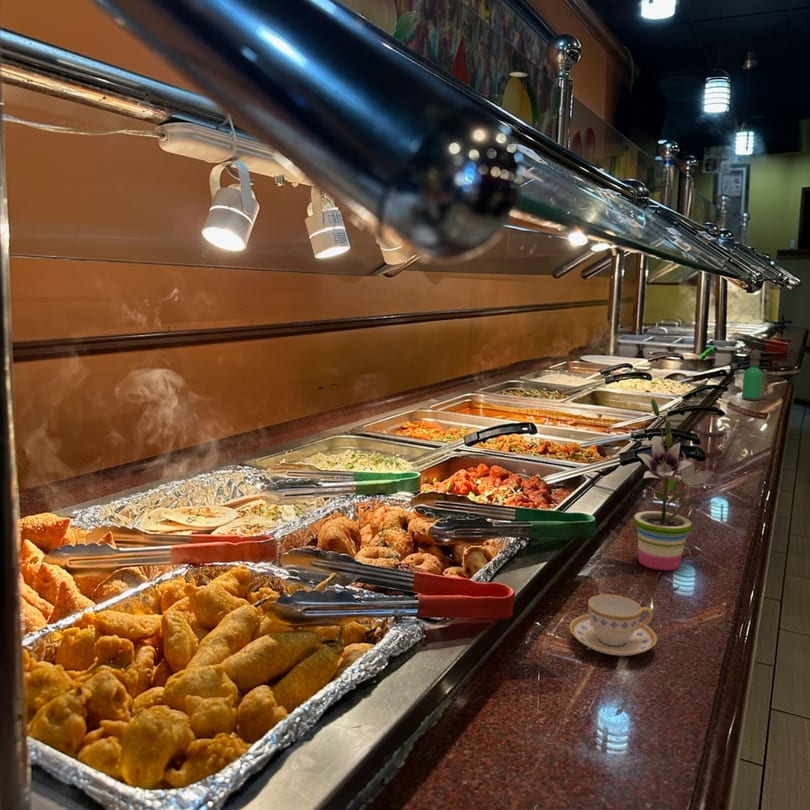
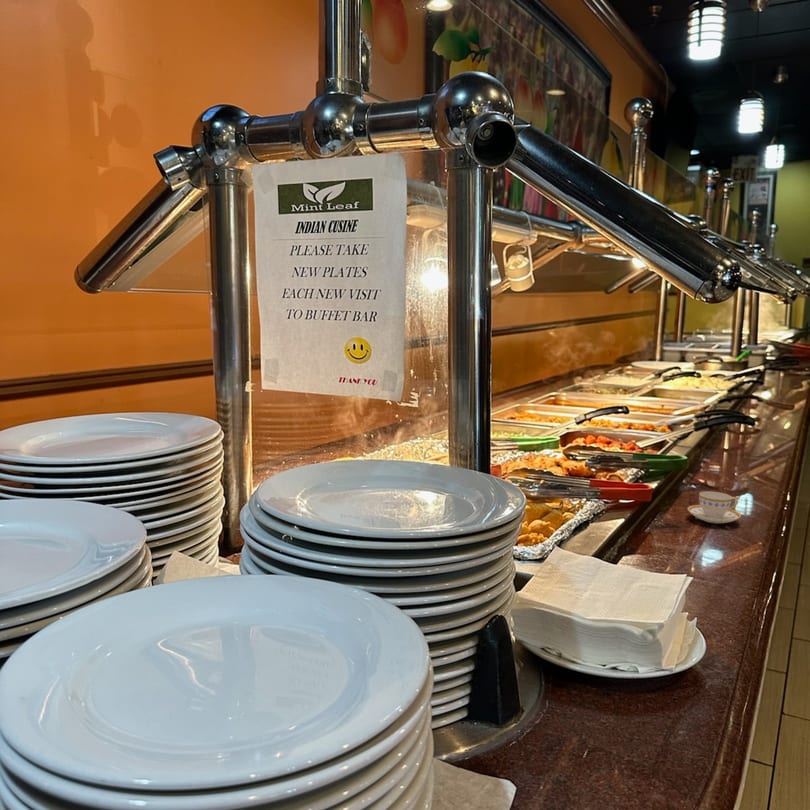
soap dispenser: present [742,350,763,400] -> none [776,353,794,395]
potted plant: present [634,399,718,570] -> none [715,379,773,491]

